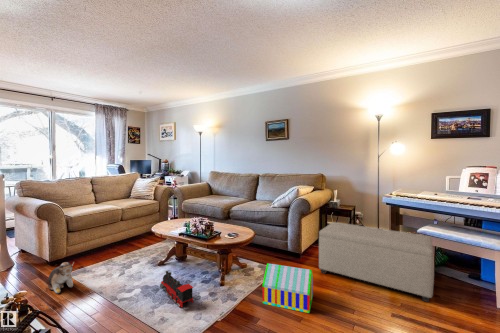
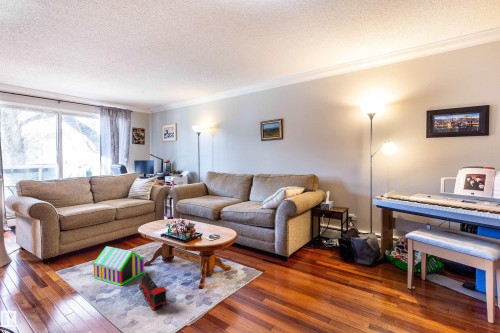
ottoman: present [319,222,434,302] -> none [303,225,421,313]
plush toy: present [48,262,74,293] -> none [33,261,57,292]
toy house: present [262,263,313,313] -> present [94,246,144,286]

